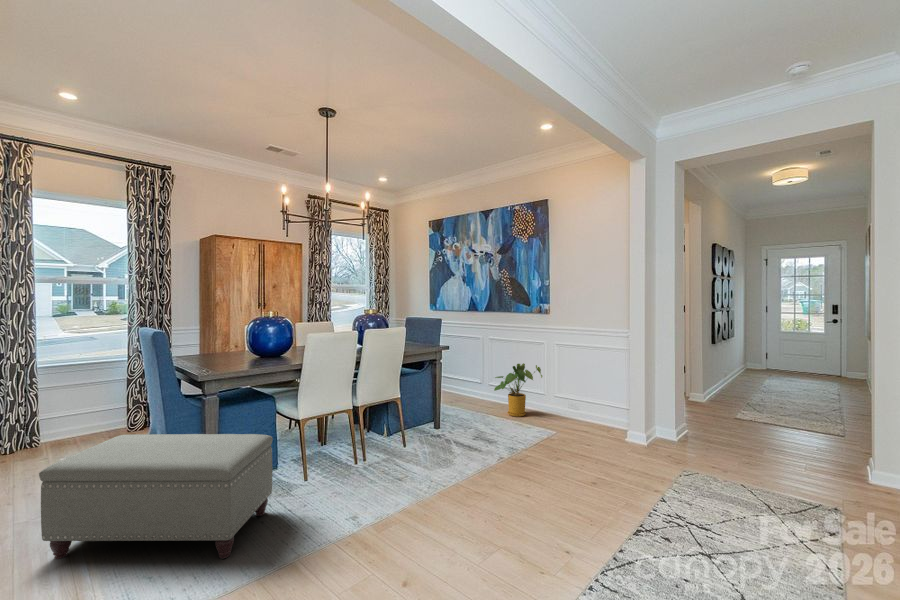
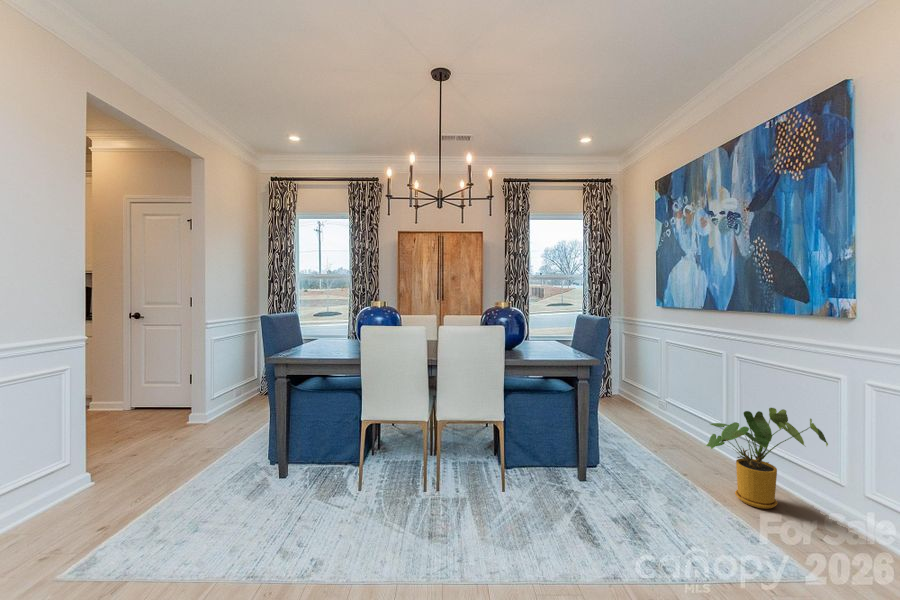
ottoman: present [39,434,273,559] -> none [142,404,281,555]

